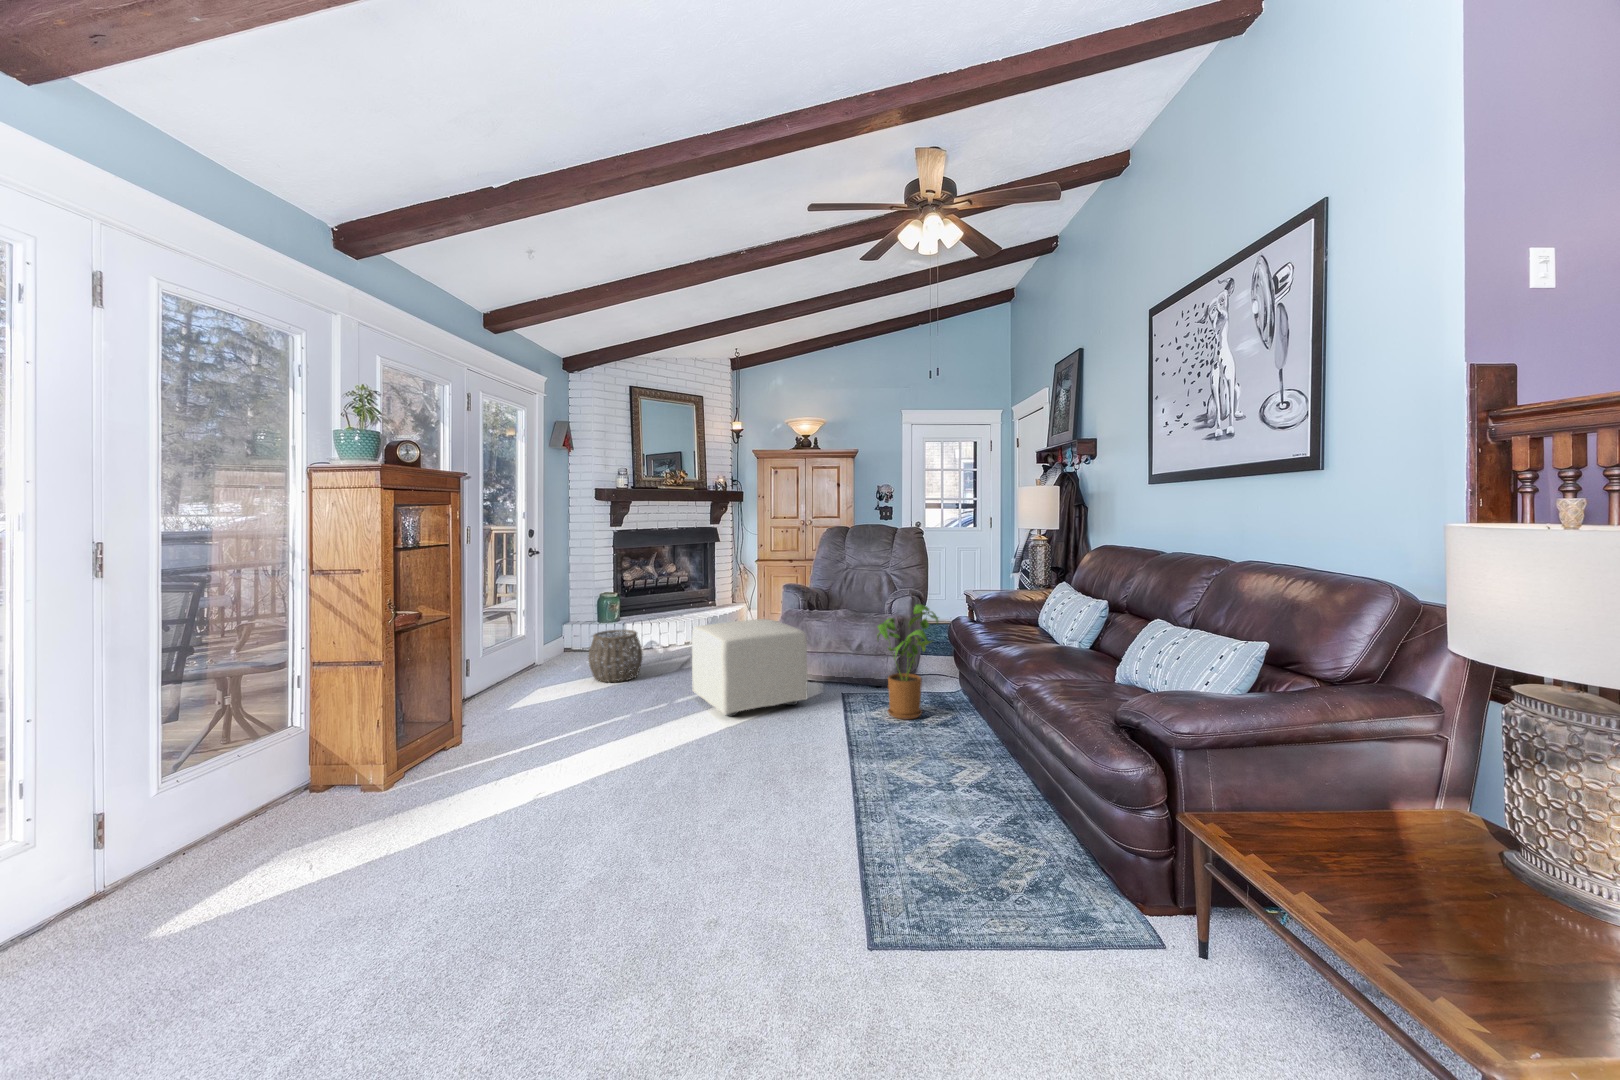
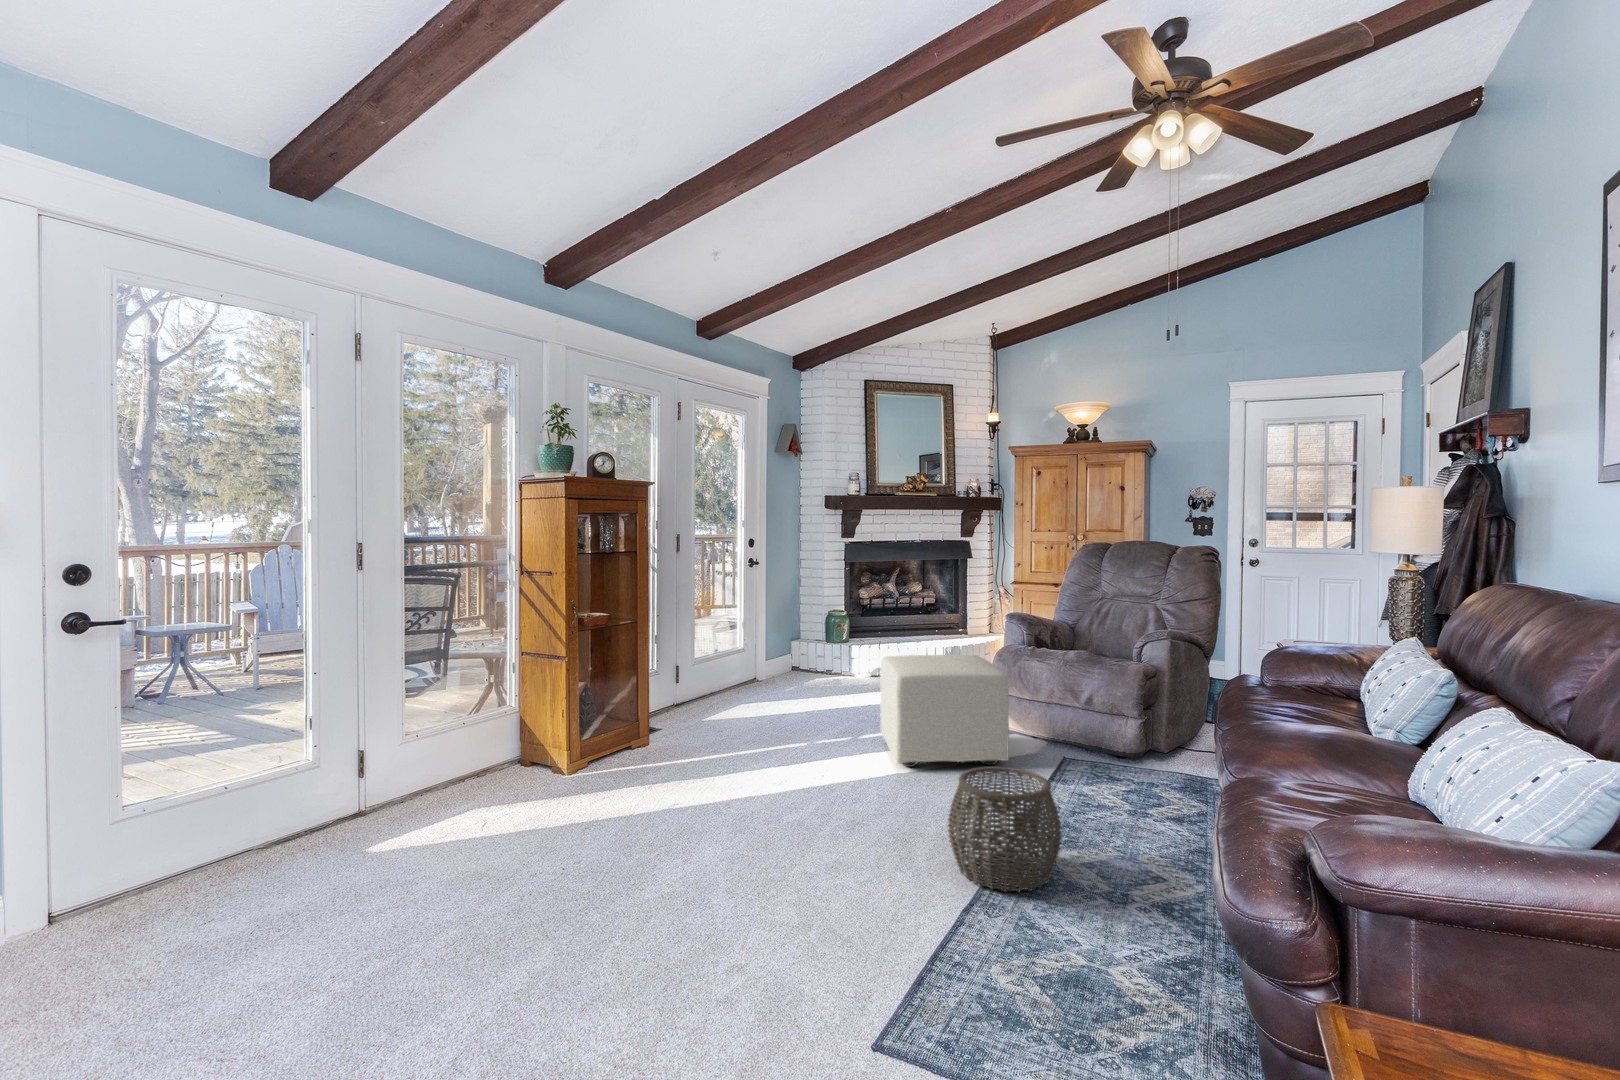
house plant: present [877,604,938,720] -> none [1096,652,1191,807]
woven basket: present [588,630,642,682] -> present [948,766,1062,892]

